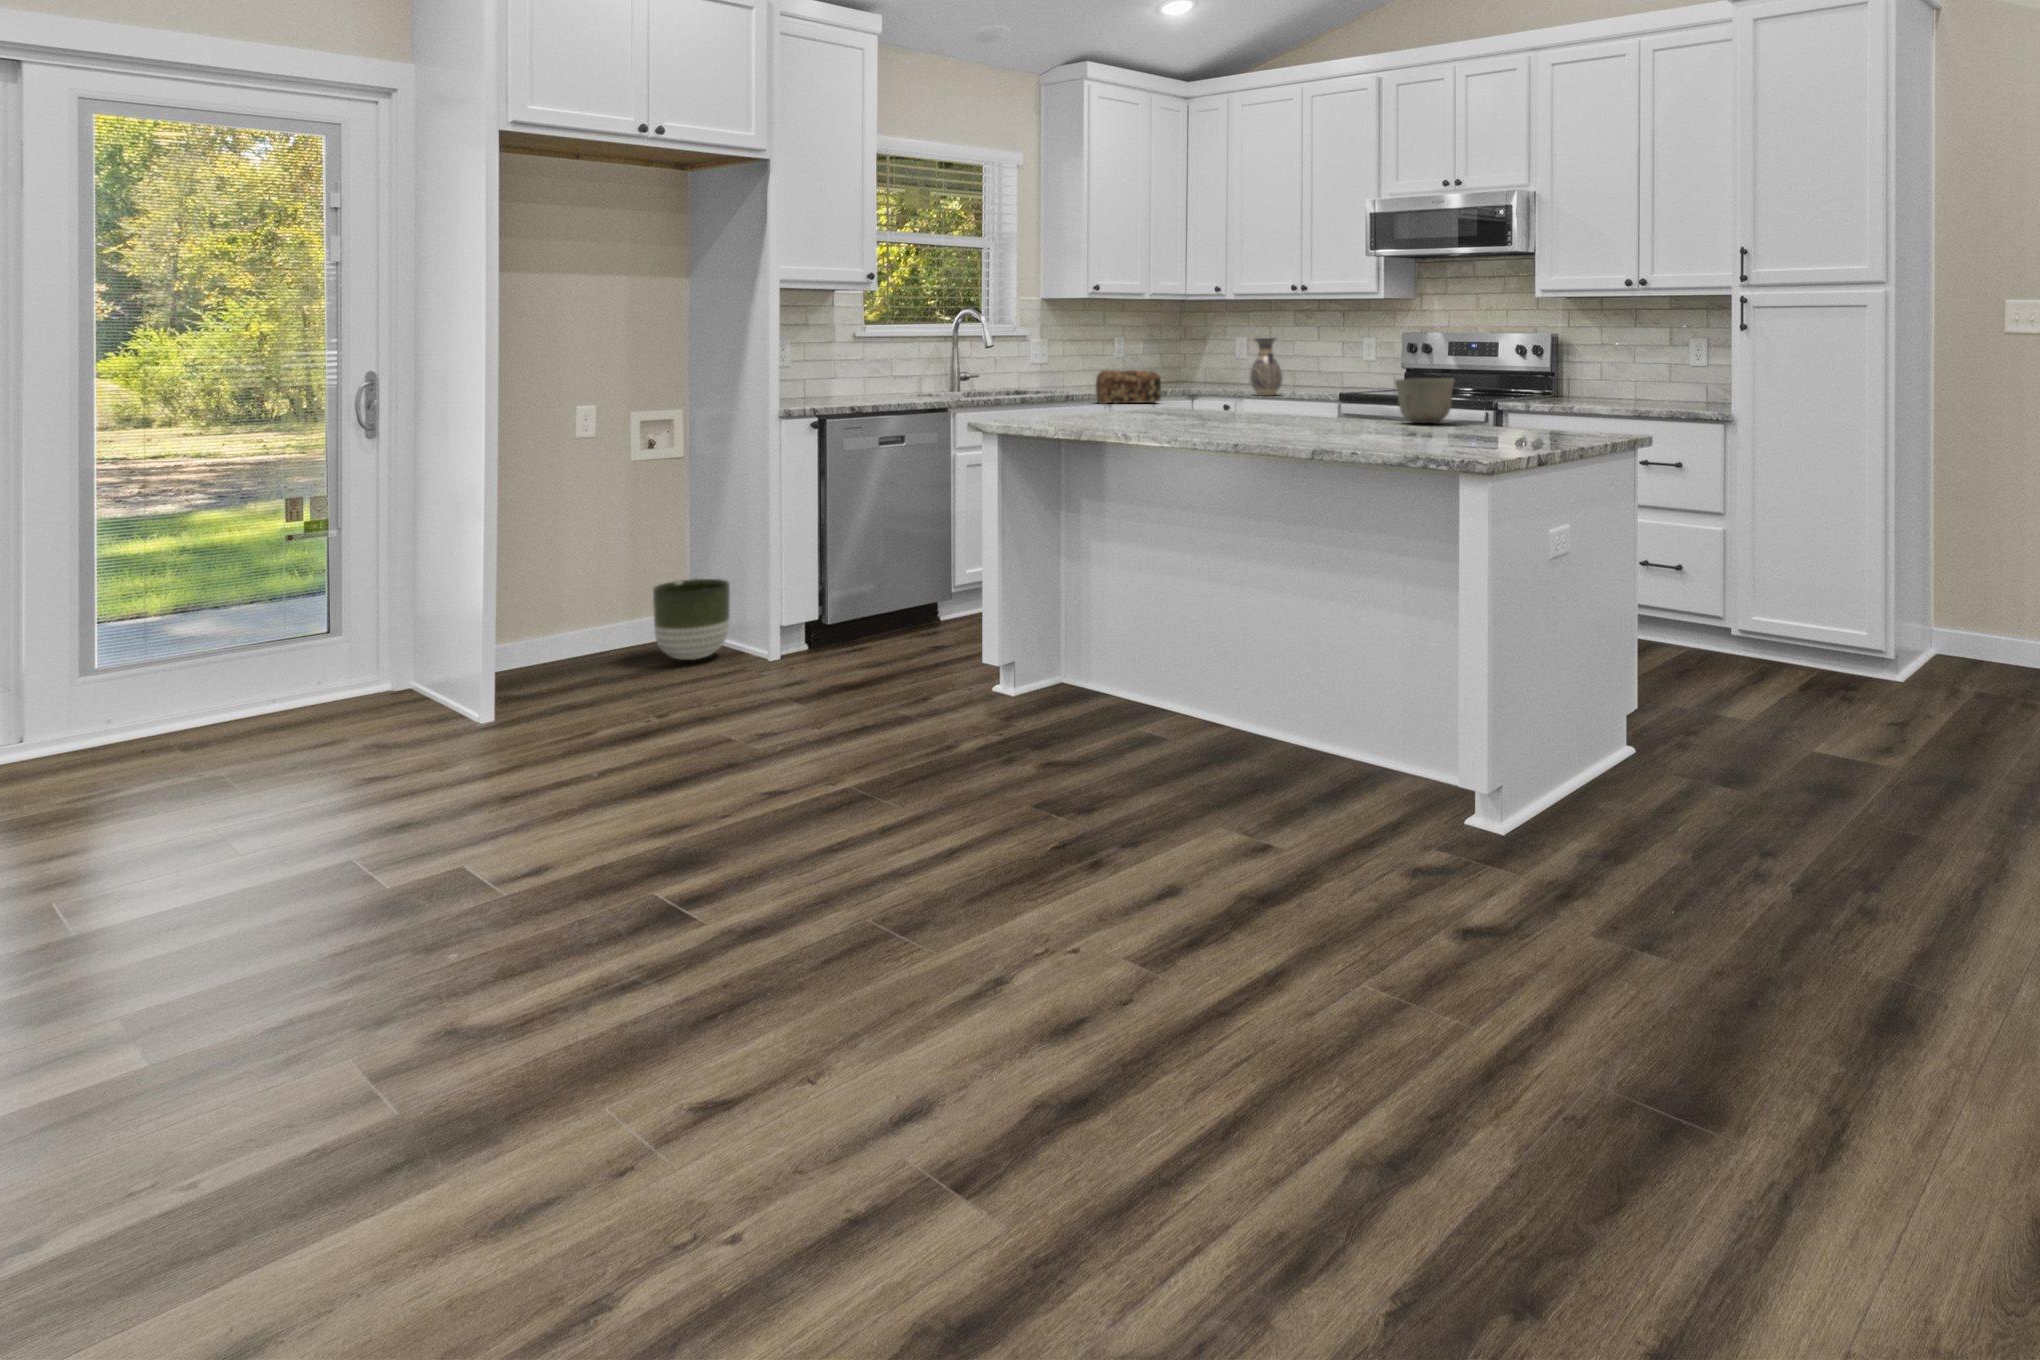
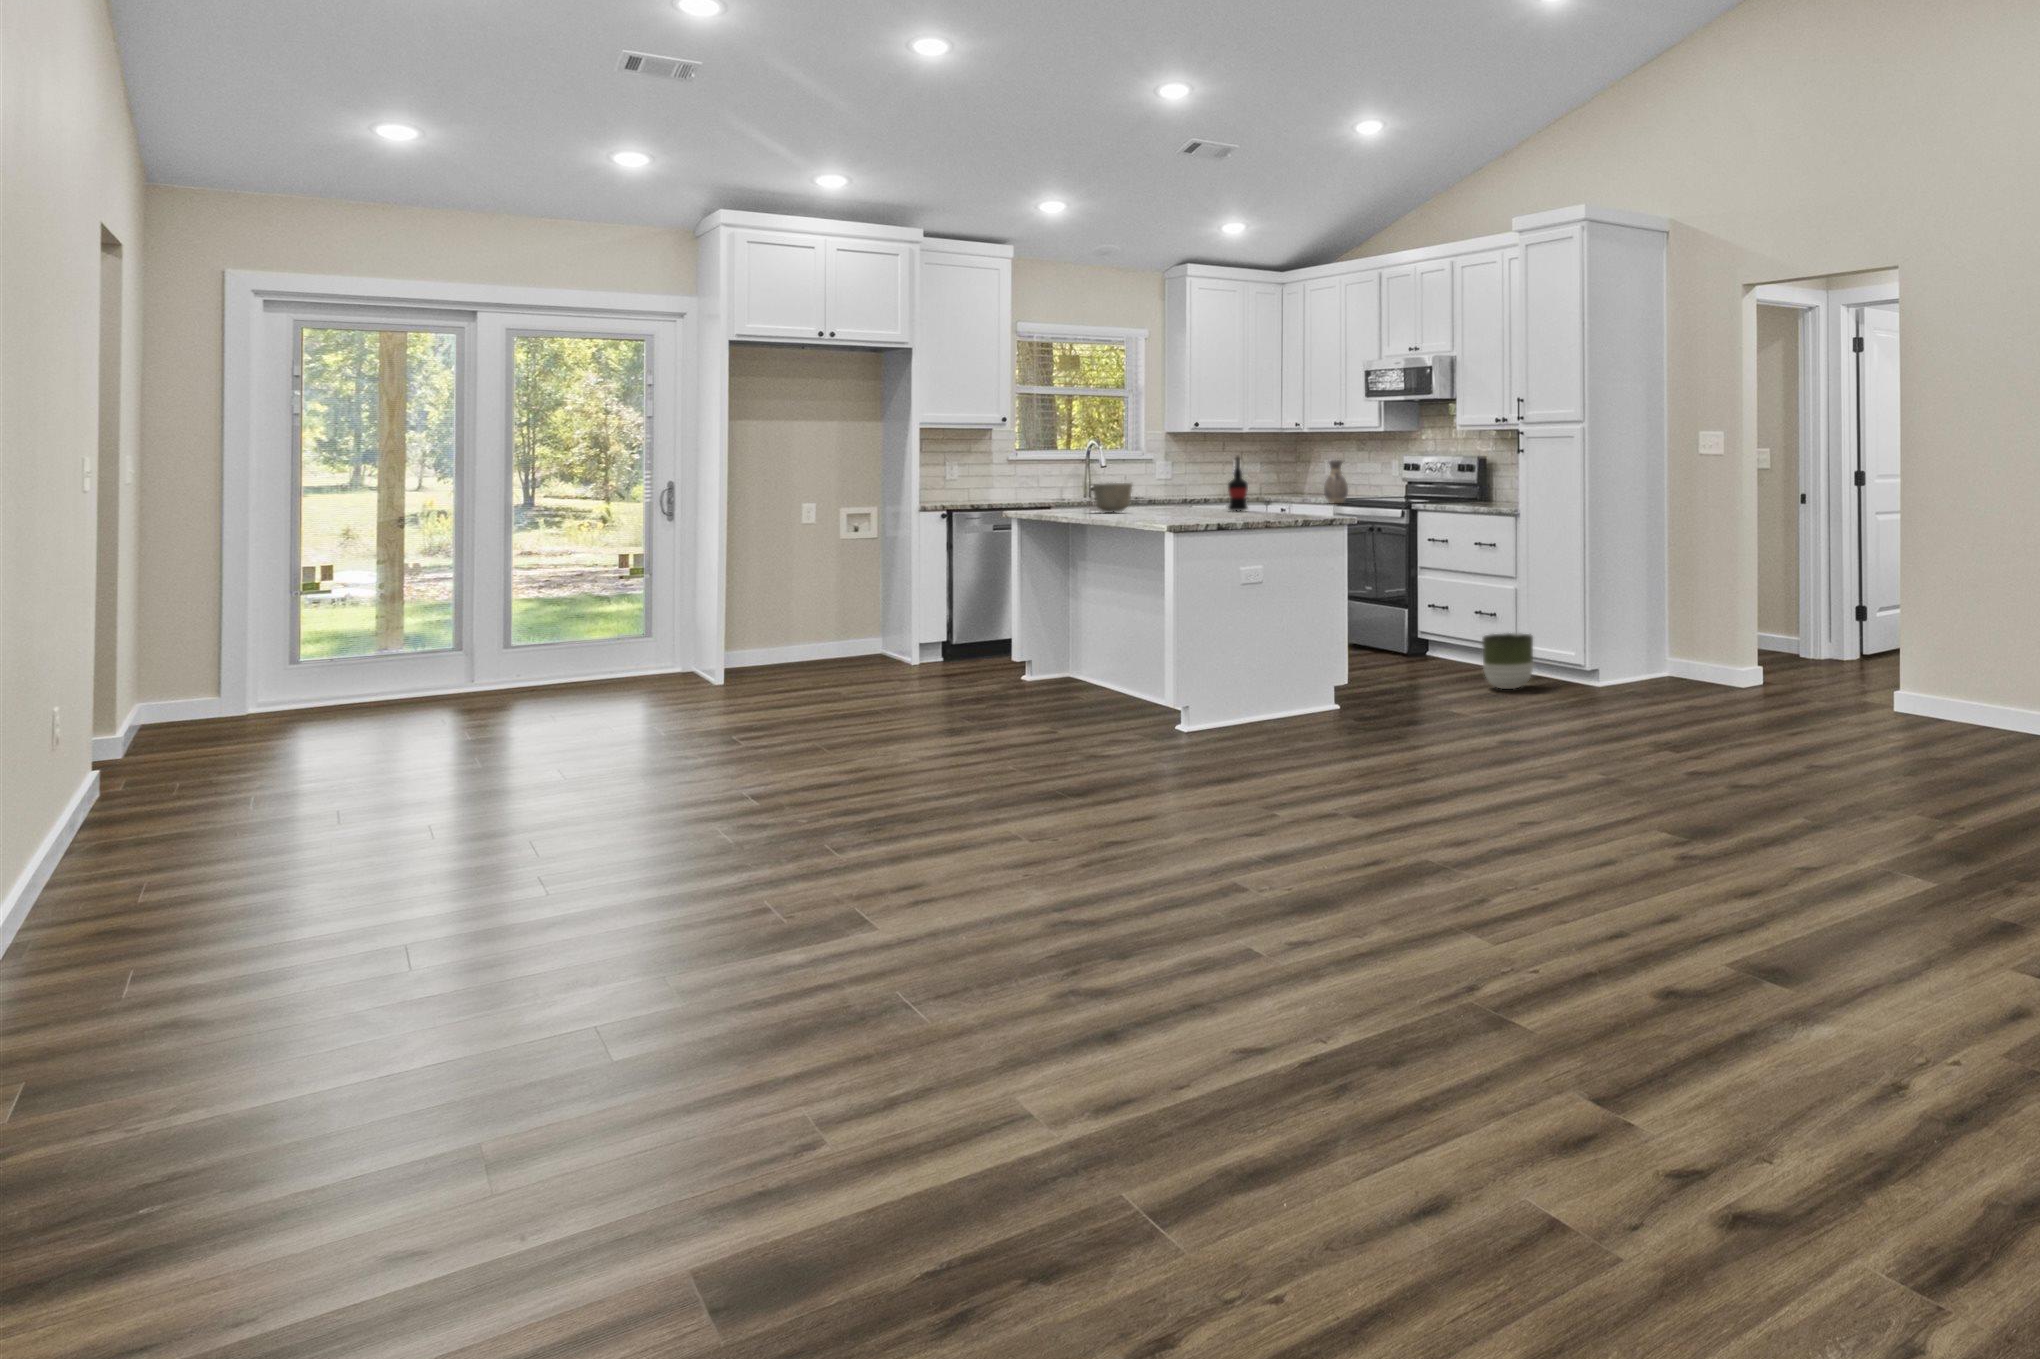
wine bottle: none [1334,334,1366,421] -> present [1228,456,1248,511]
bread loaf: present [1096,370,1161,404] -> none [1162,482,1210,506]
ceramic bowl: present [1395,378,1454,423] -> present [1092,483,1132,513]
planter: present [653,579,730,660] -> present [1482,633,1533,689]

